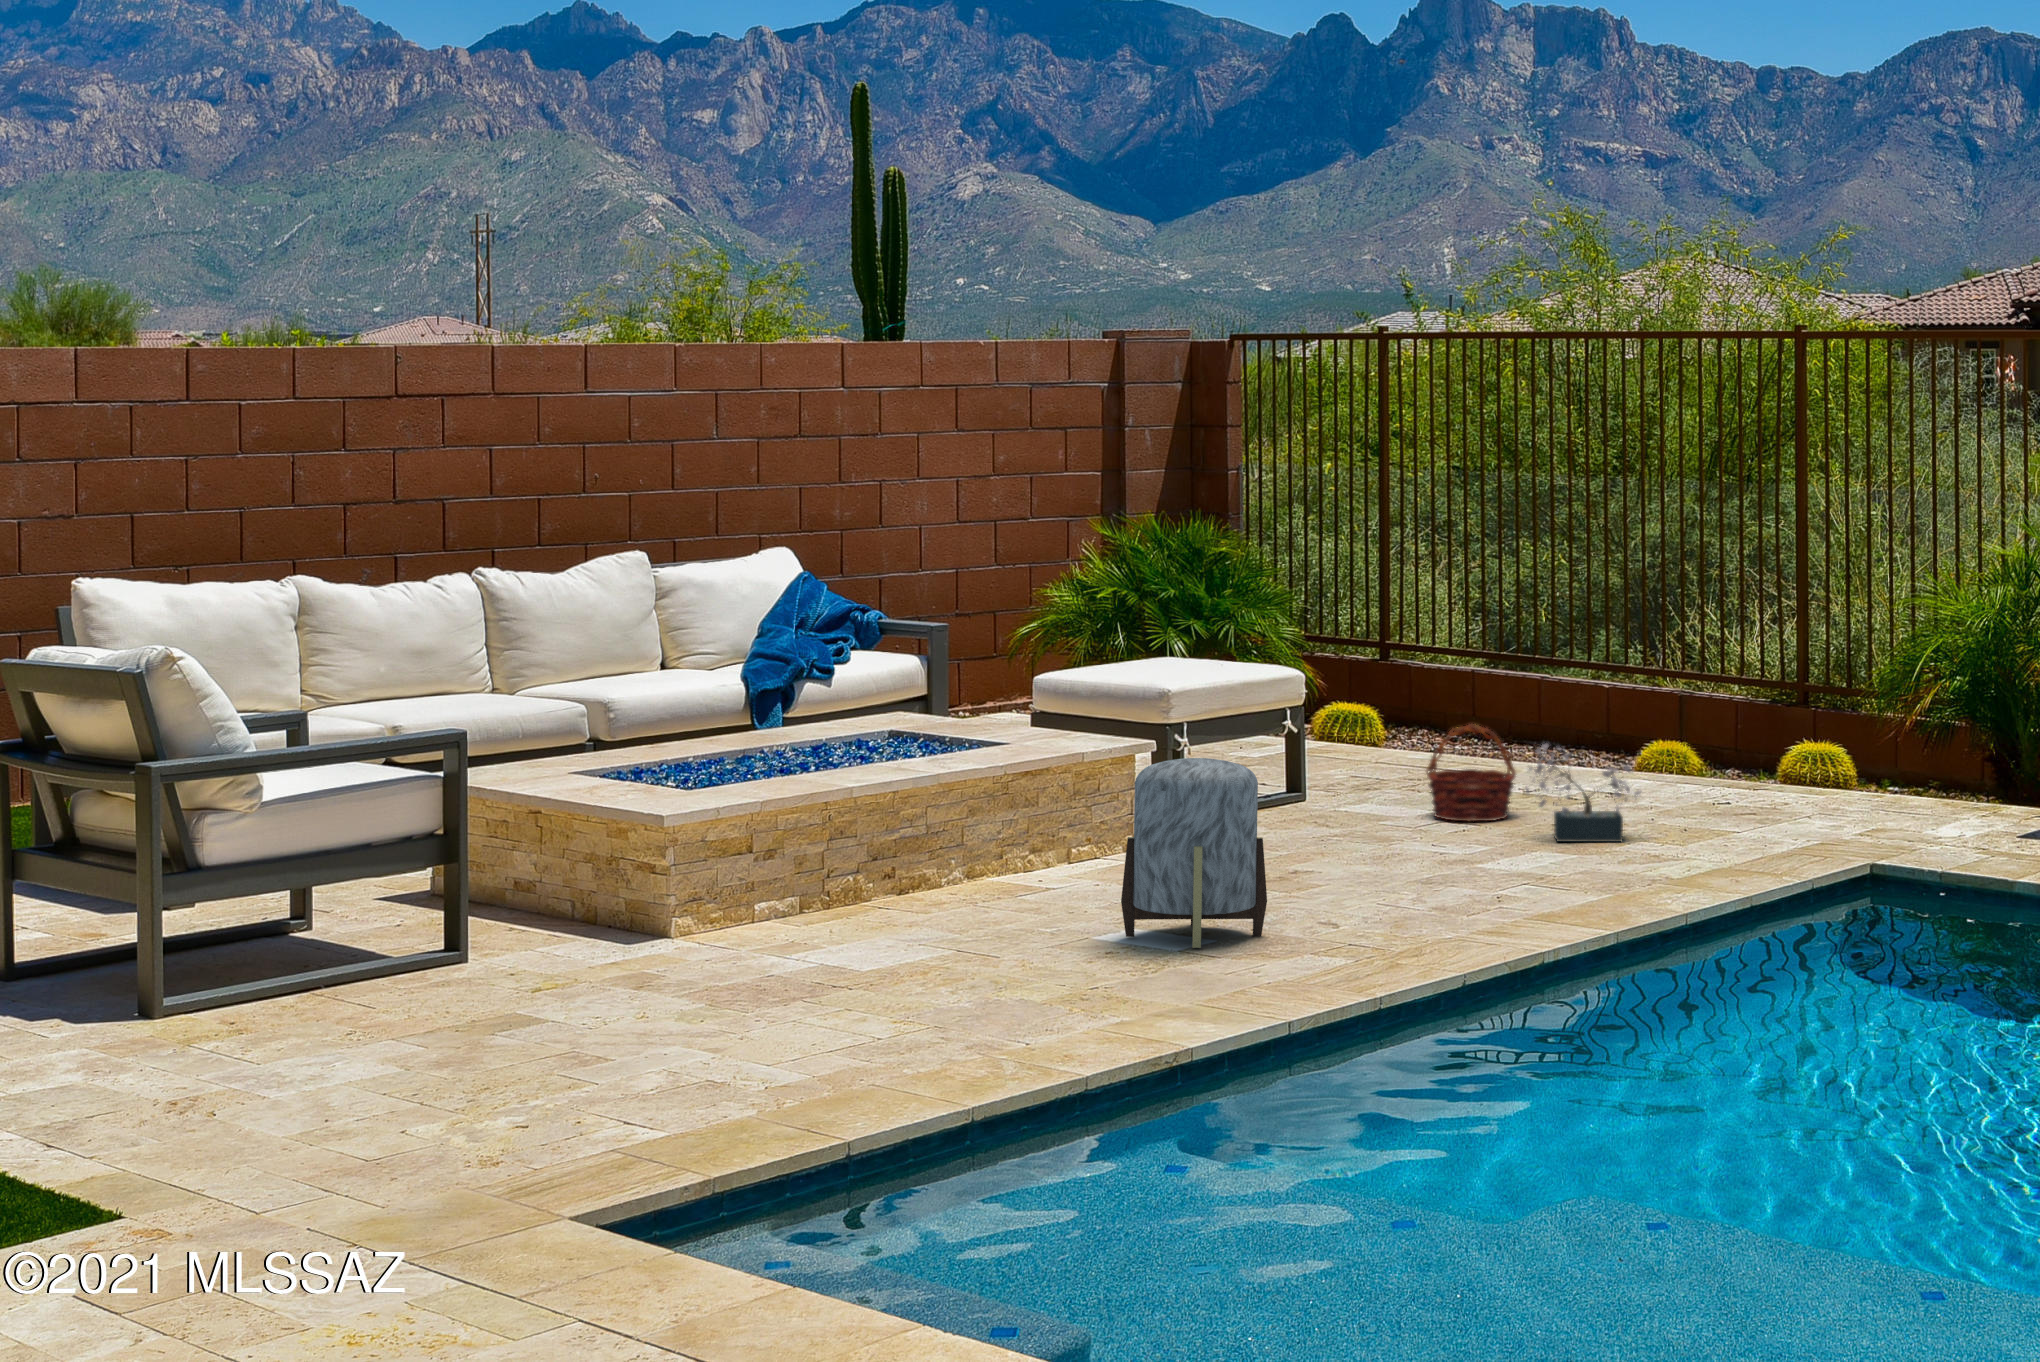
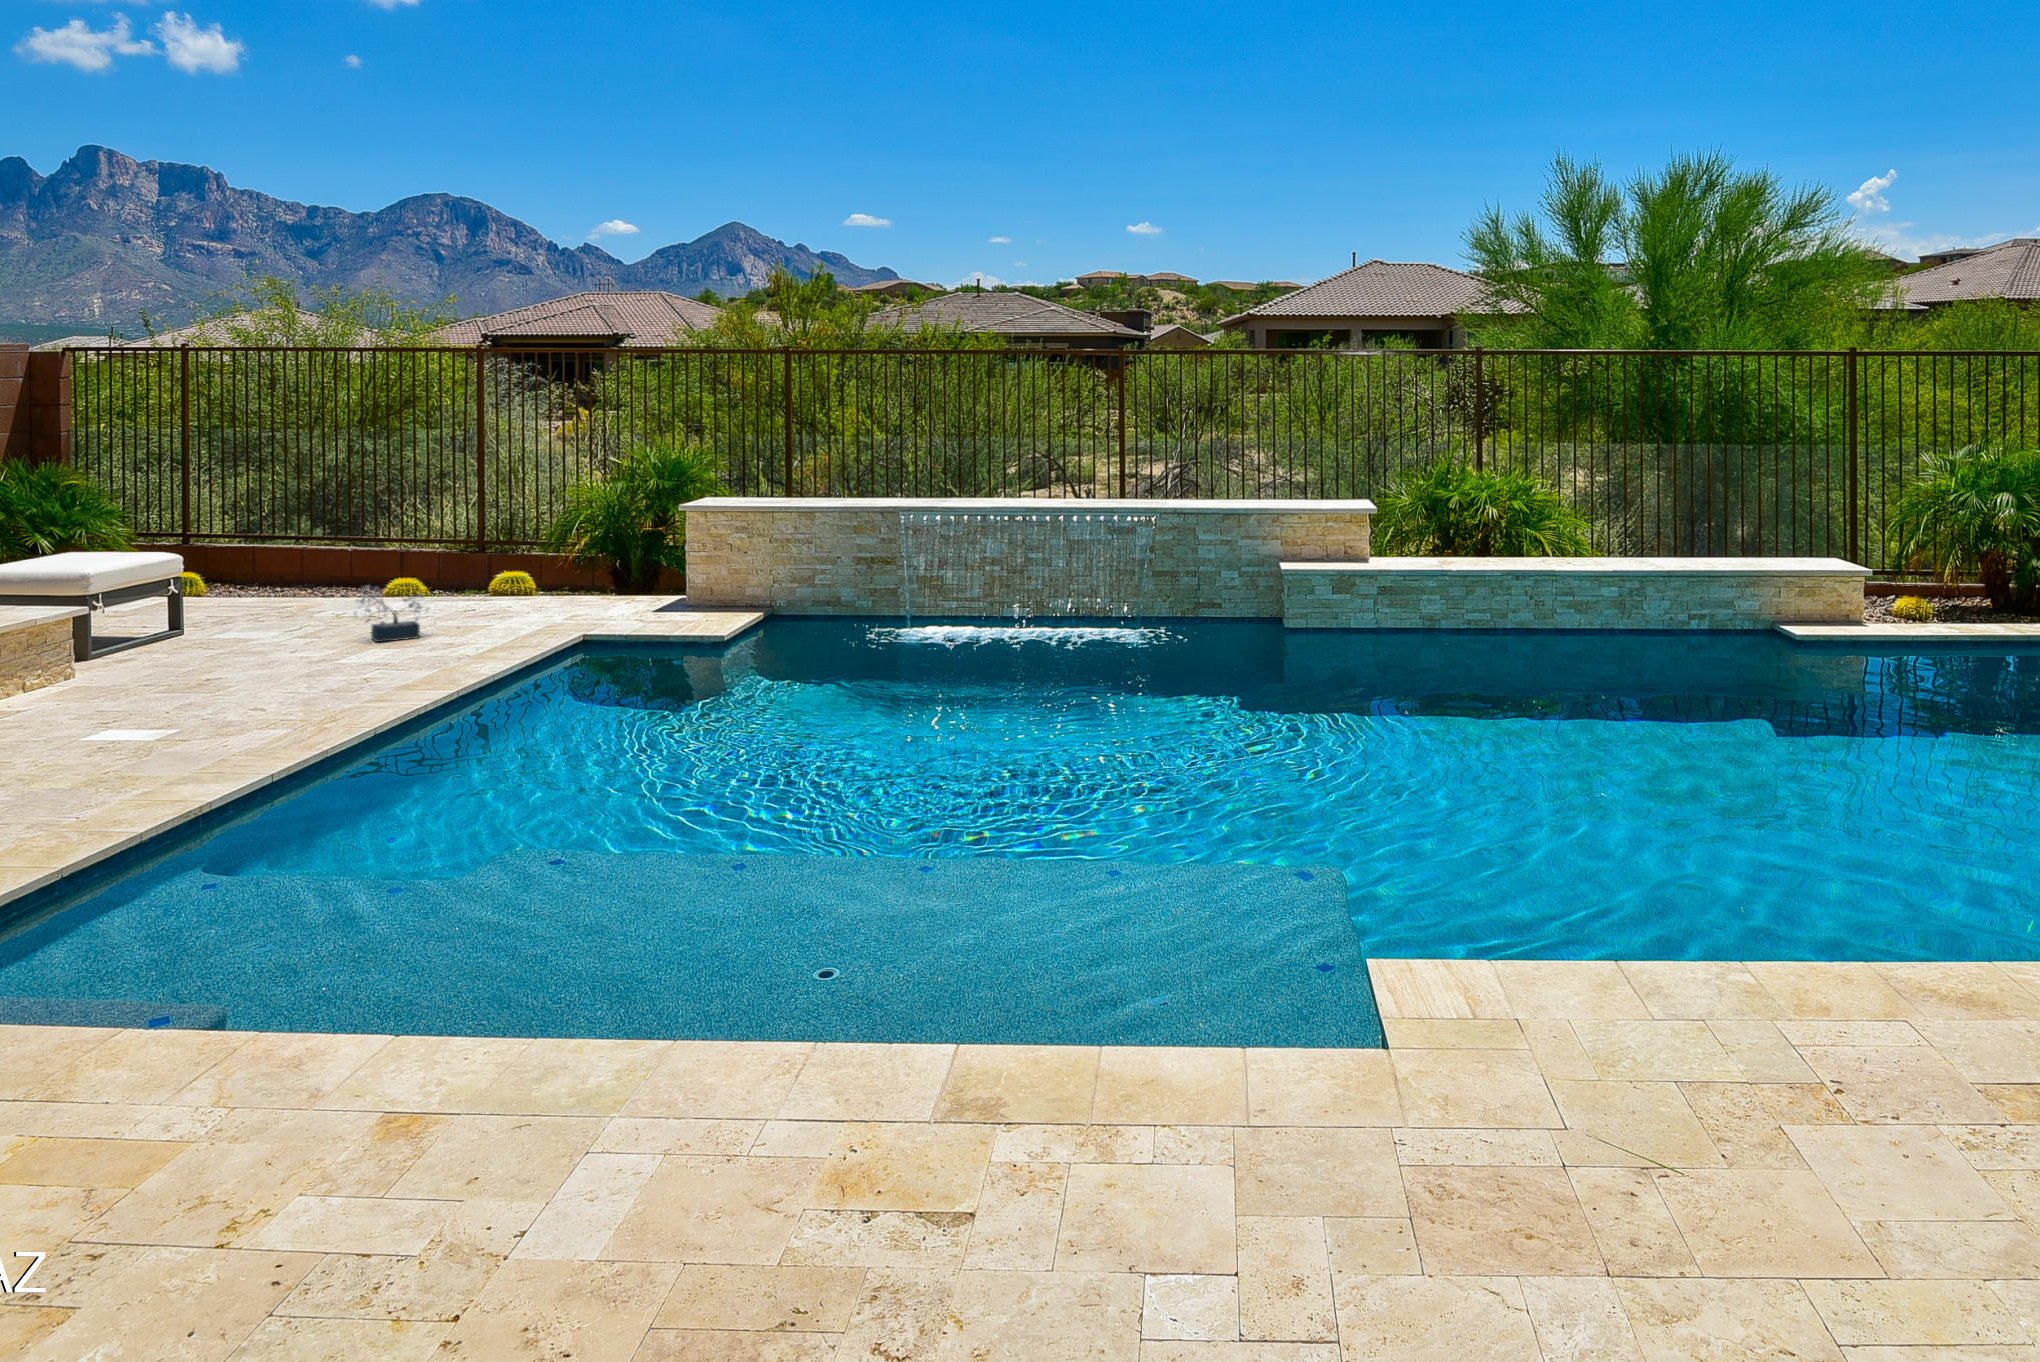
basket: present [1426,724,1516,822] -> none [273,578,336,637]
stool: present [1121,758,1267,948] -> none [112,613,226,737]

